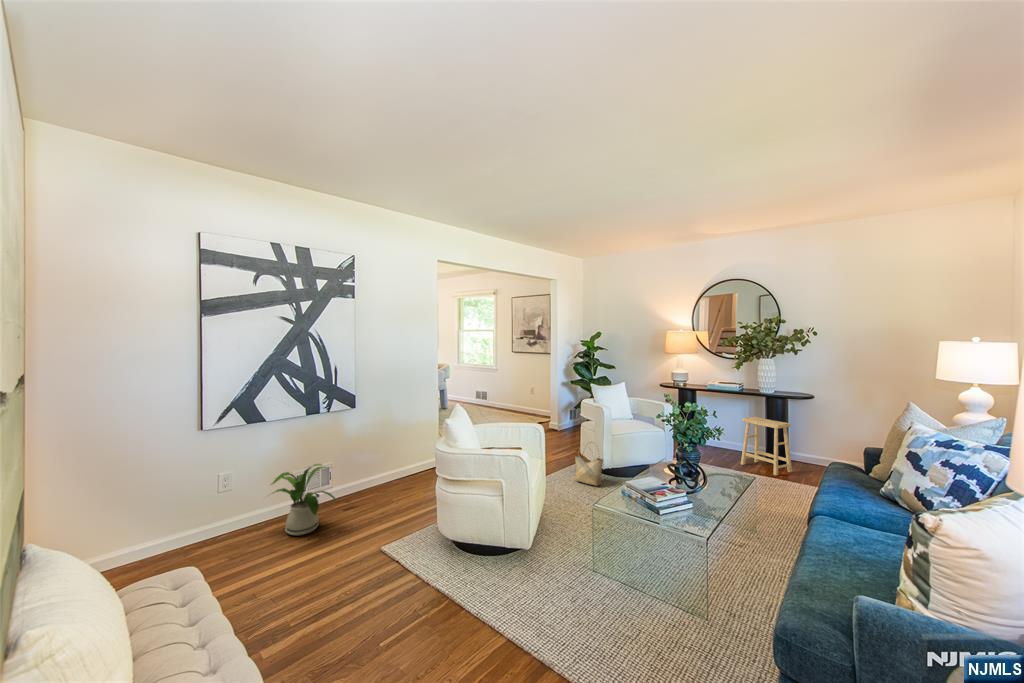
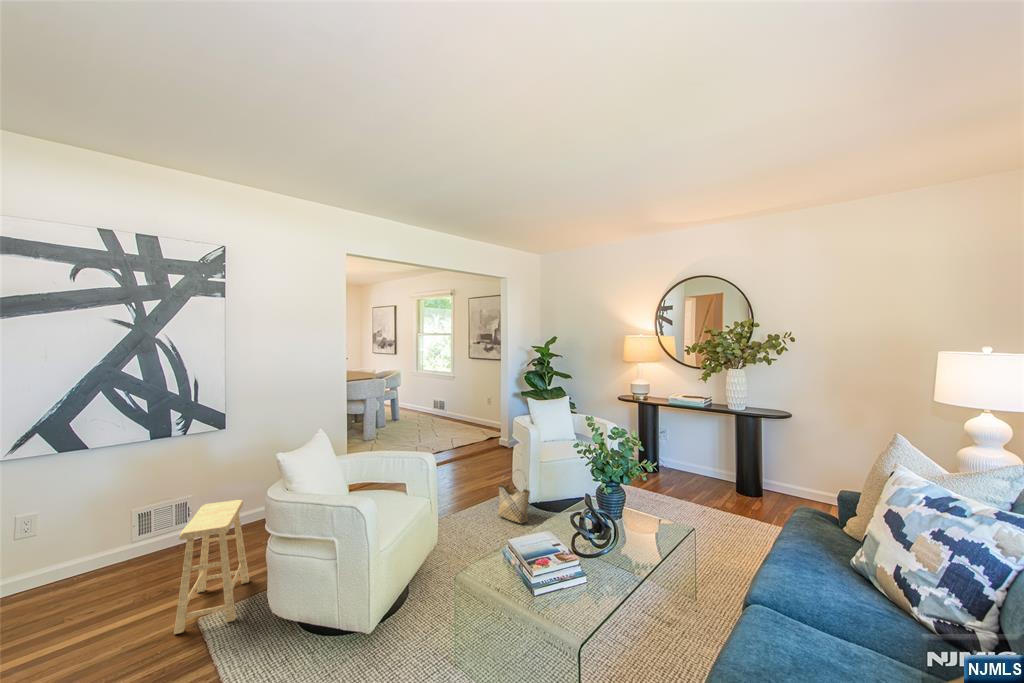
footstool: present [741,417,792,476] -> present [174,500,249,634]
house plant: present [272,464,336,535] -> none [72,504,176,596]

